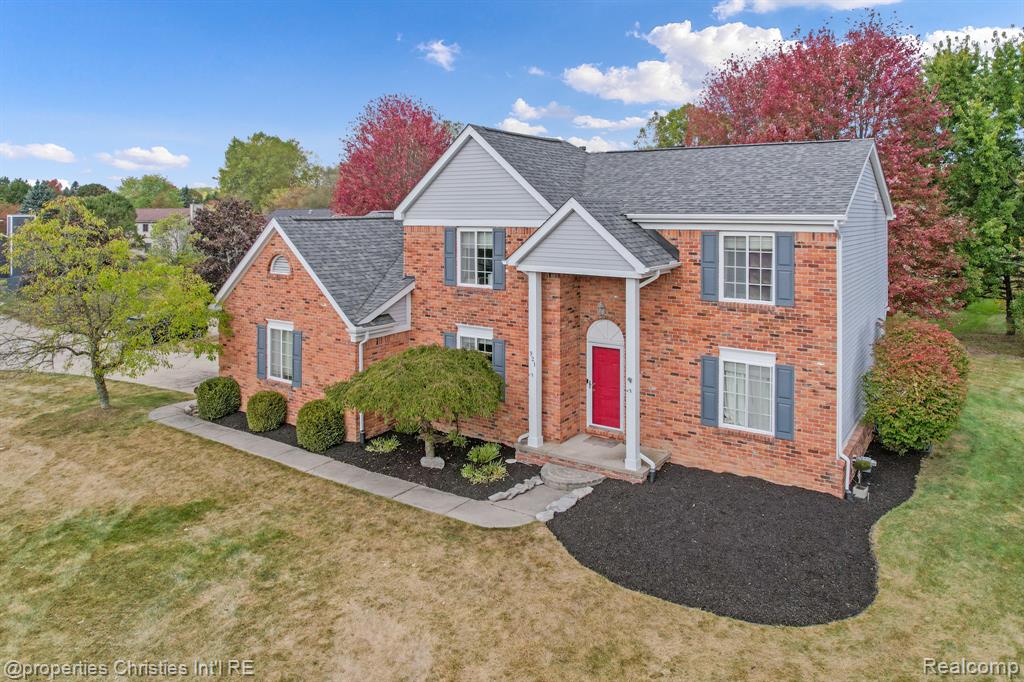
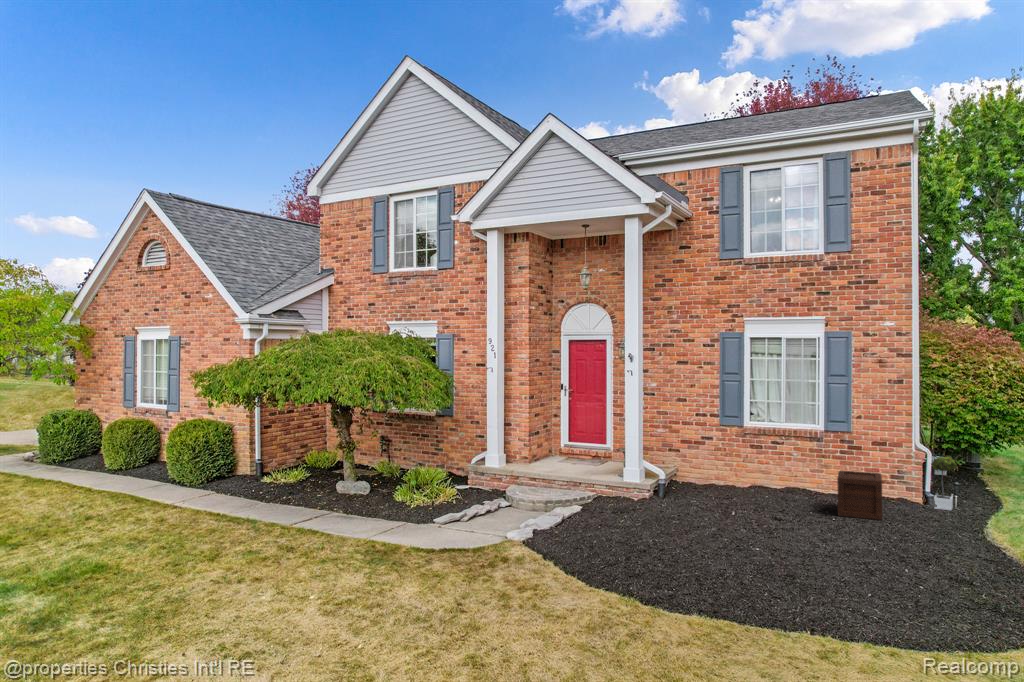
wooden crate: none [776,466,813,507] -> present [837,471,882,520]

